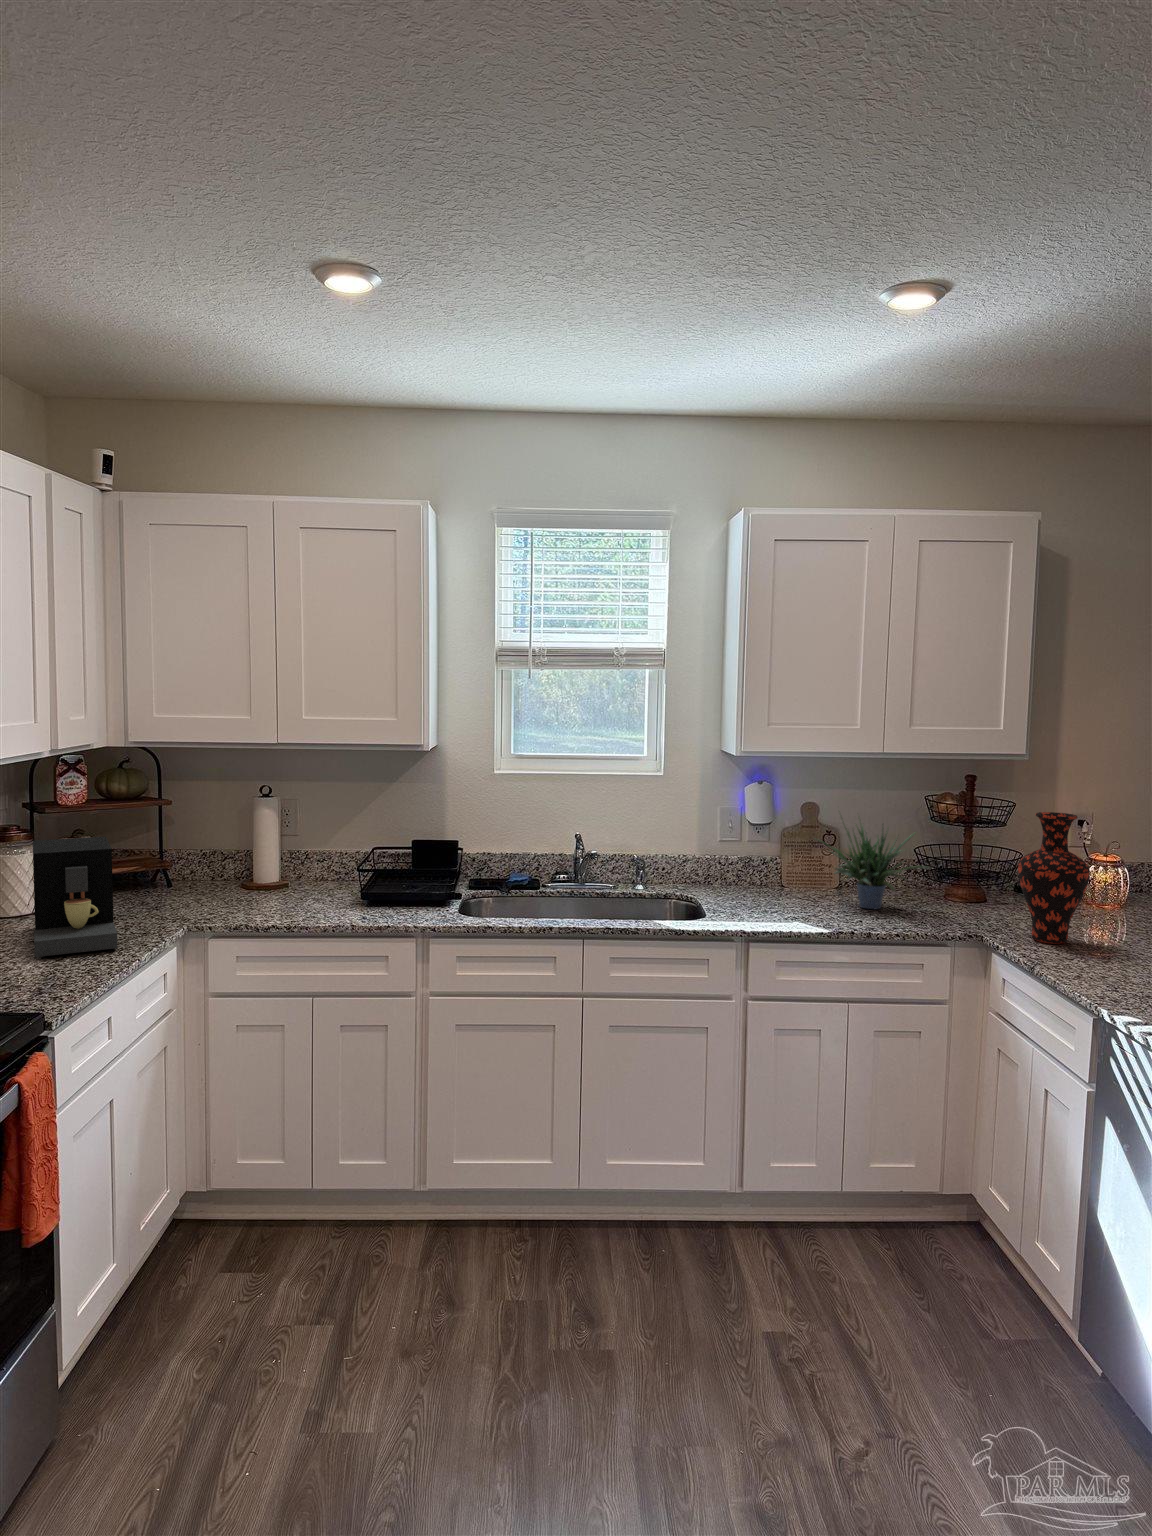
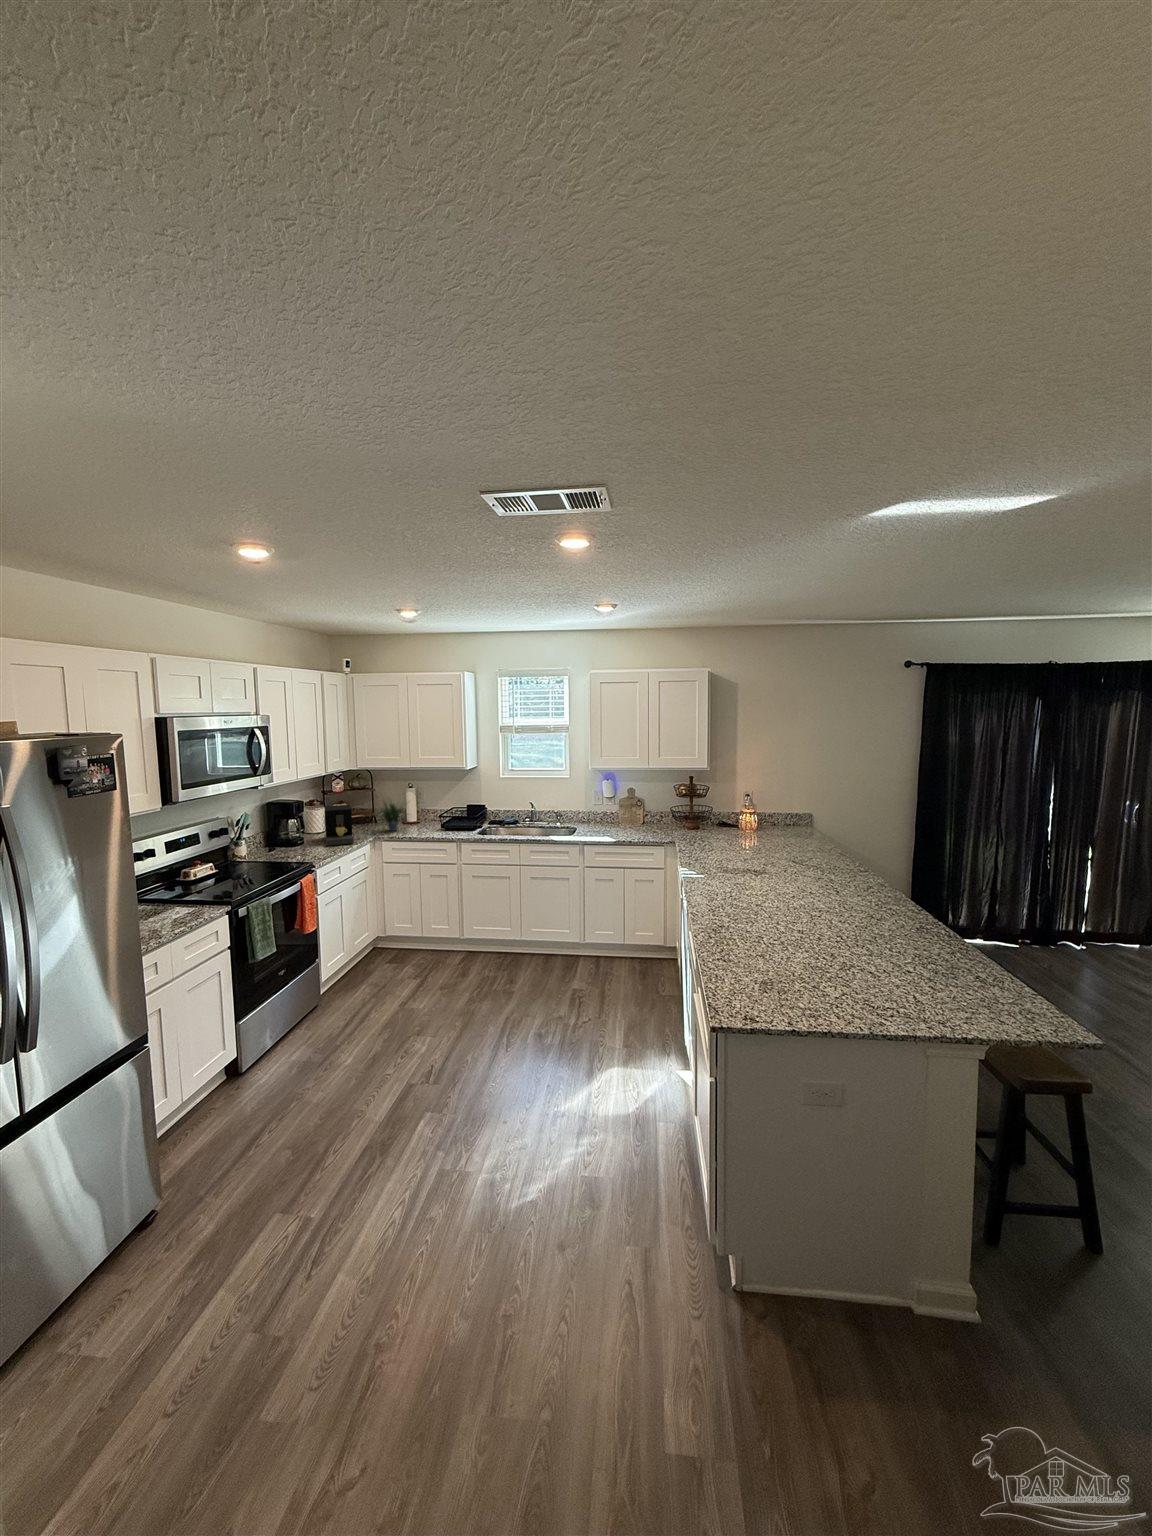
vase: present [1018,812,1090,944] -> none [682,794,708,844]
potted plant: present [816,824,930,909] -> present [377,801,404,831]

